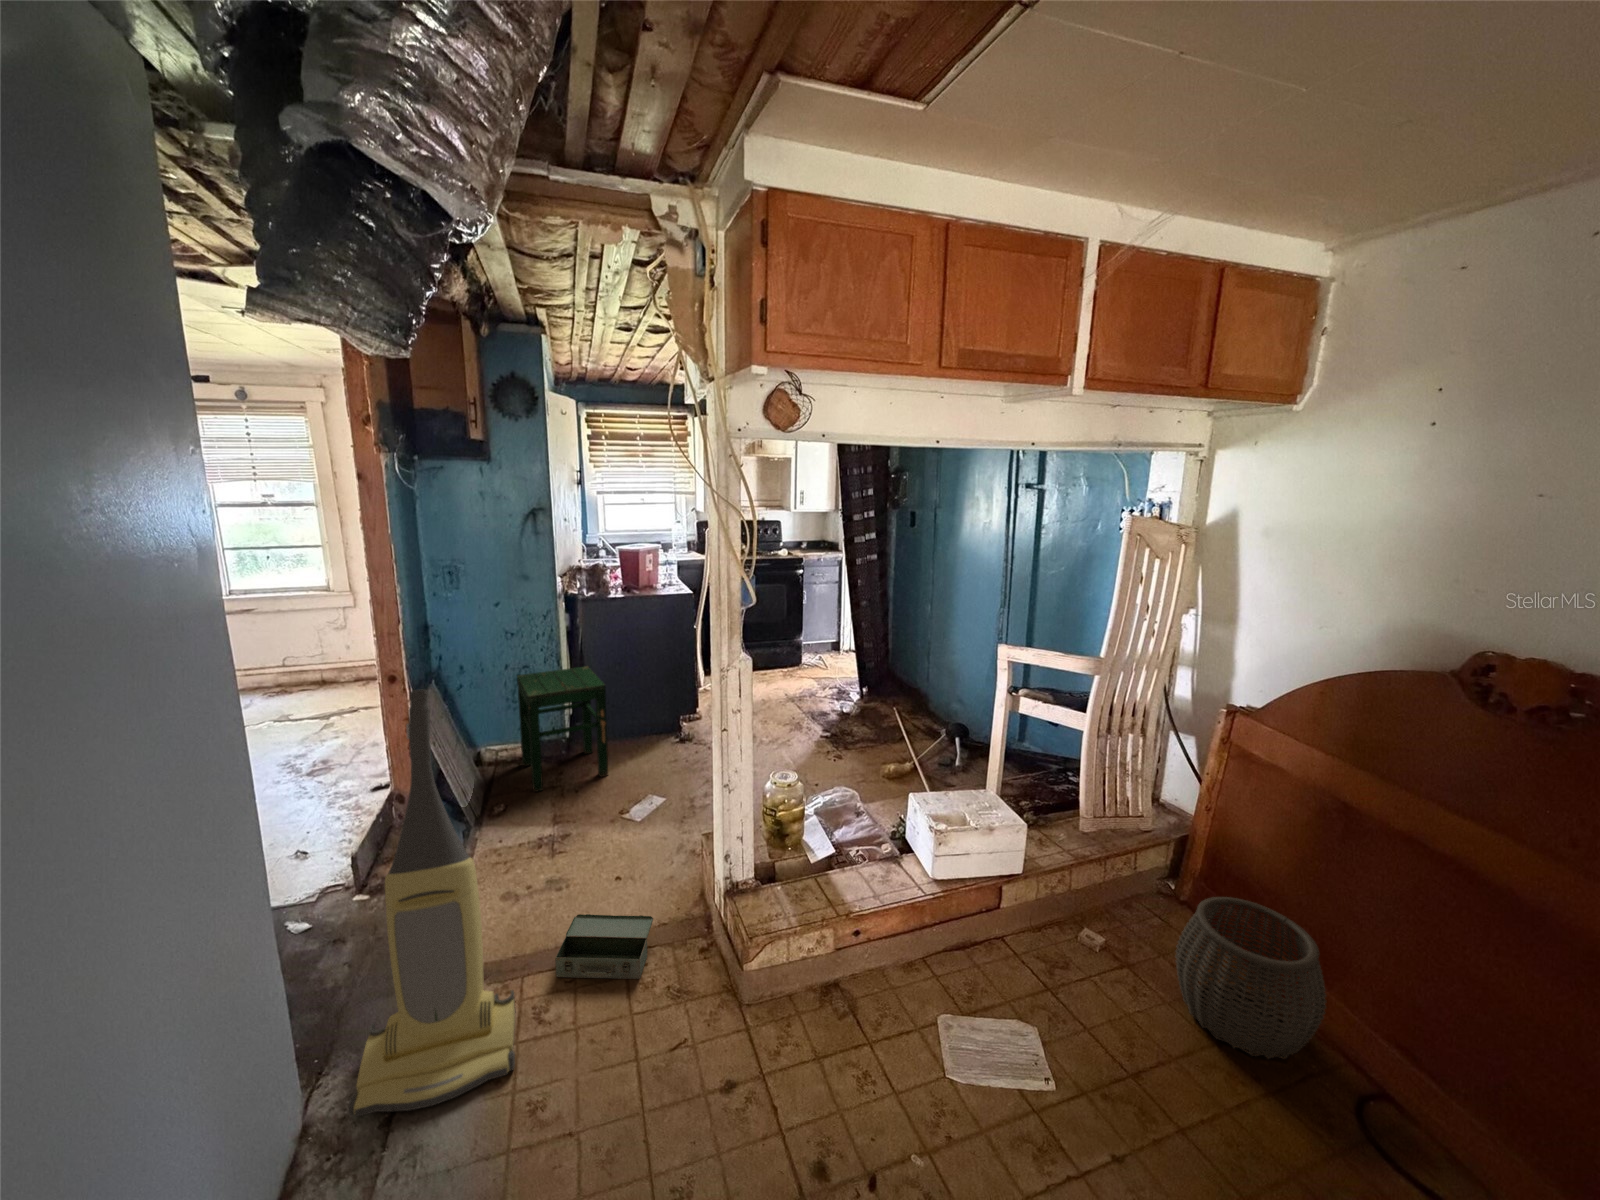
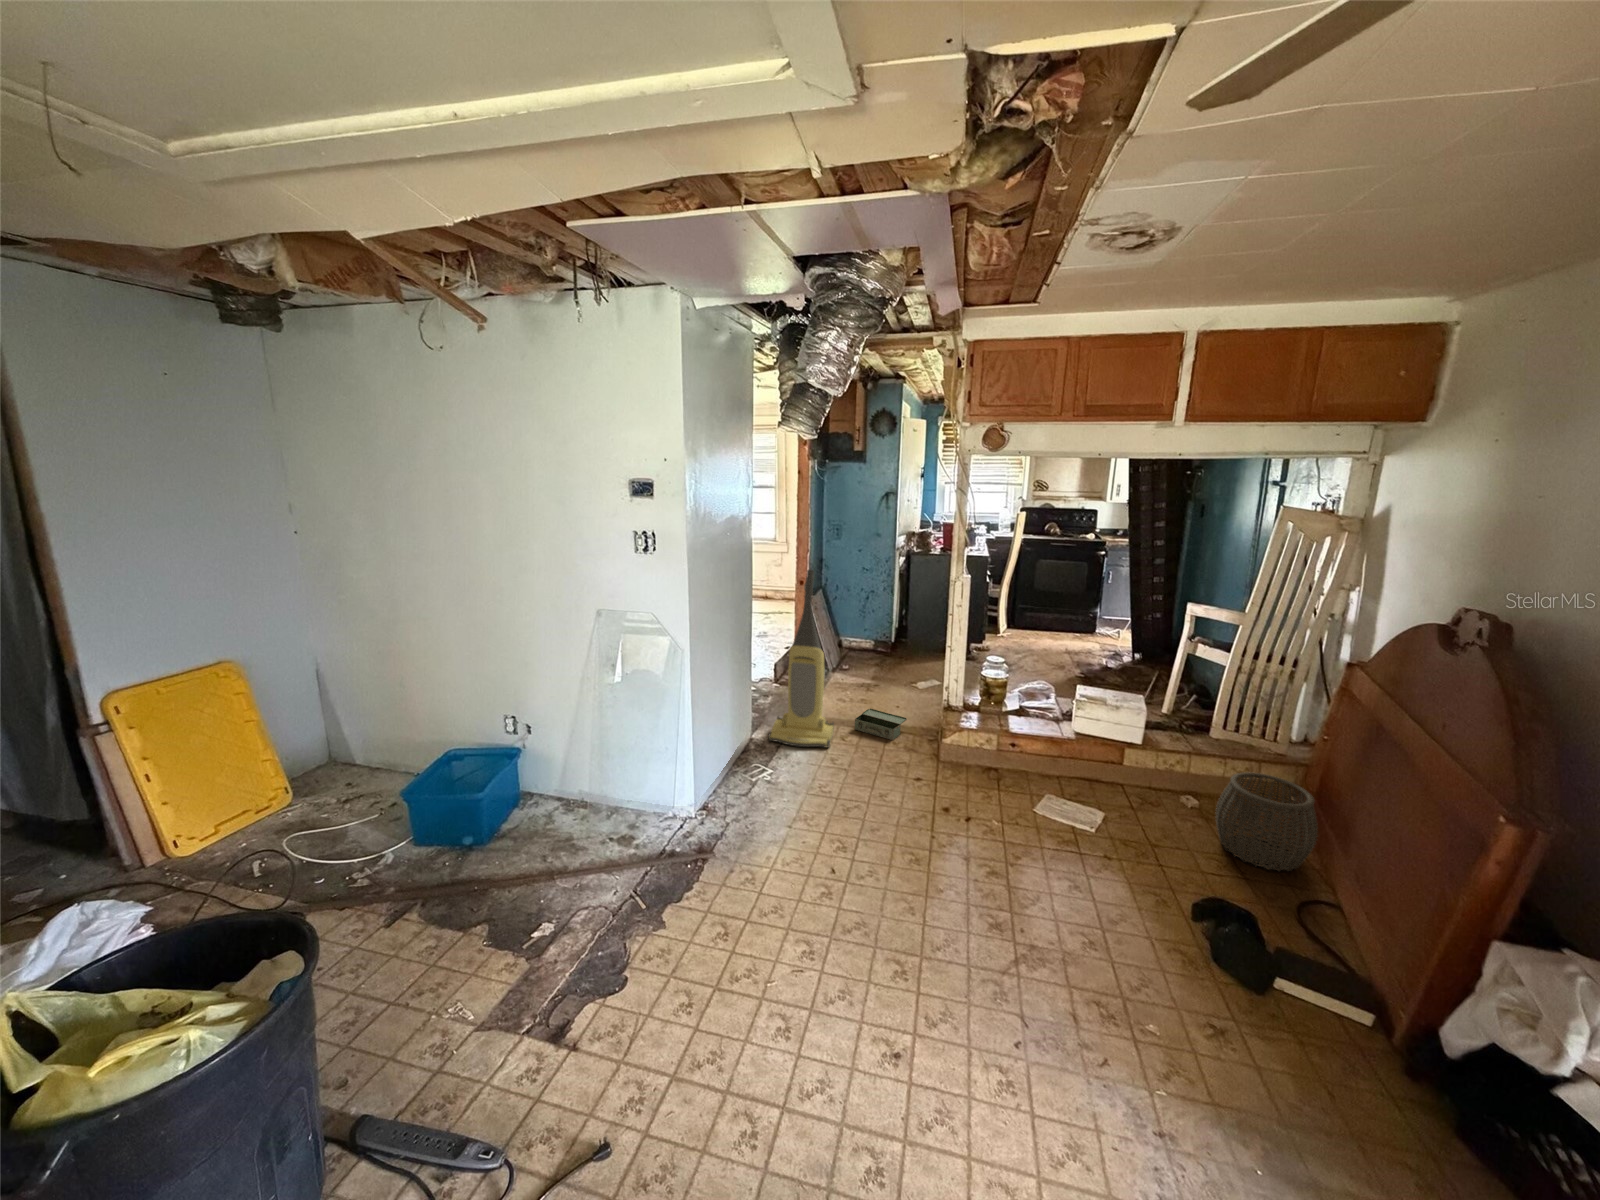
stool: present [517,666,608,792] -> none [864,596,915,667]

